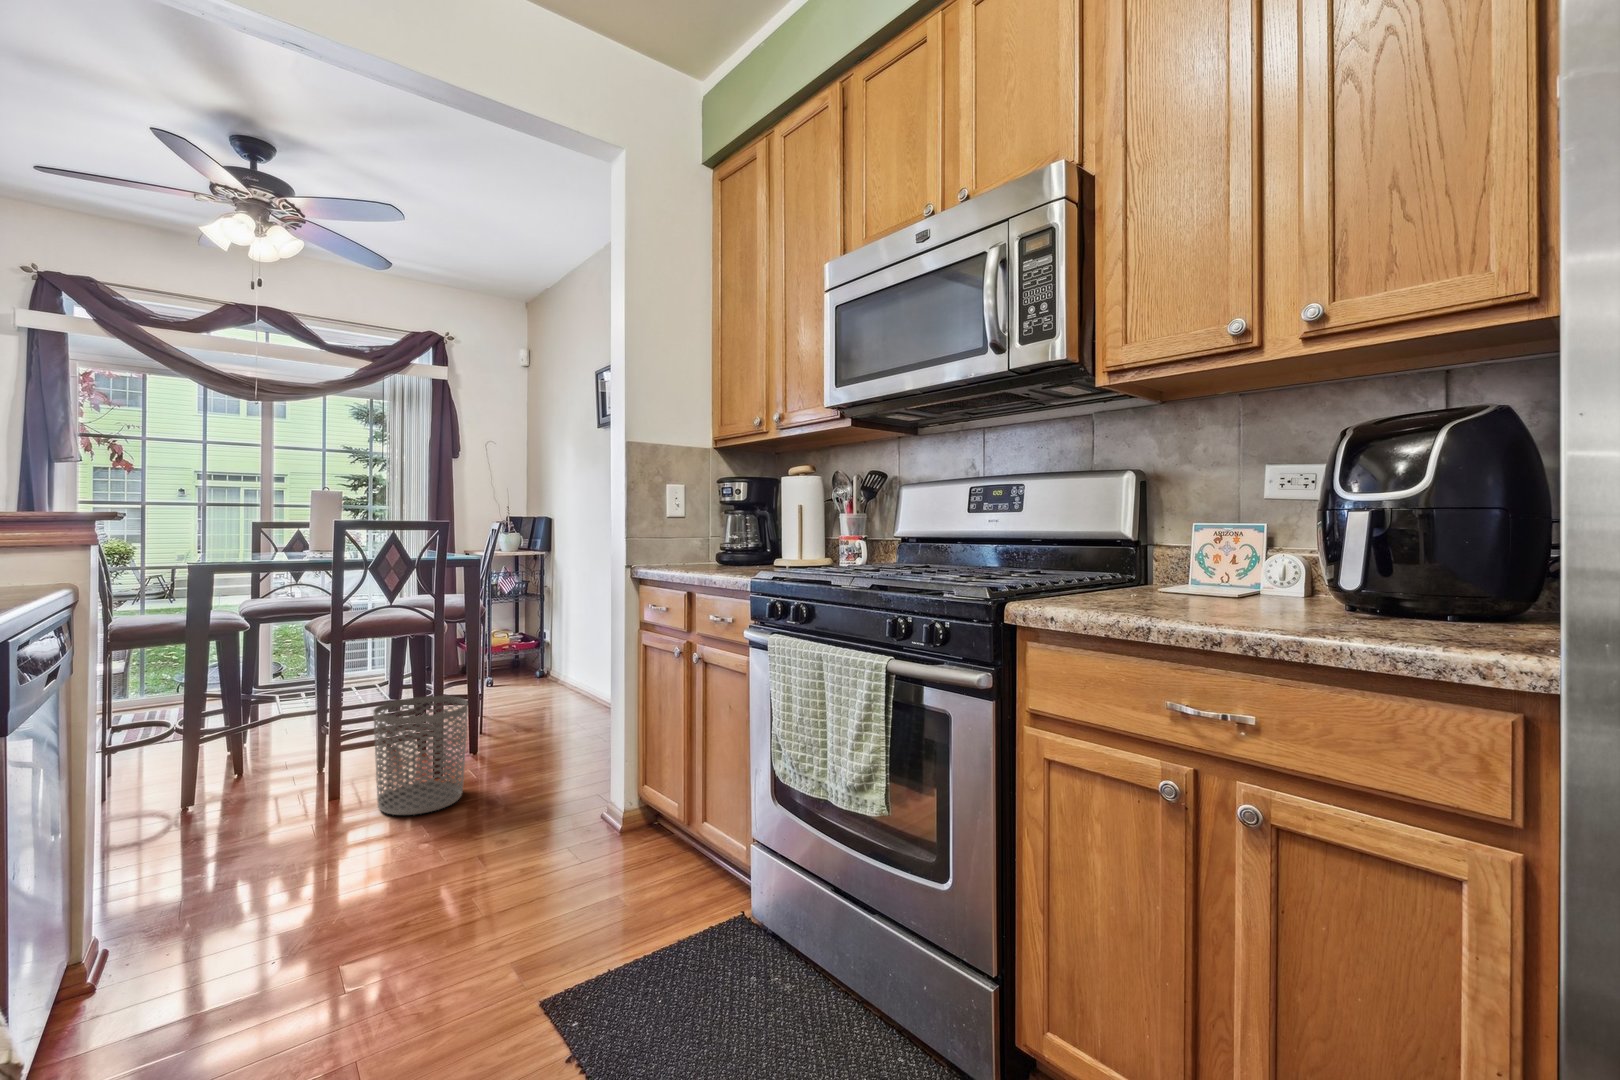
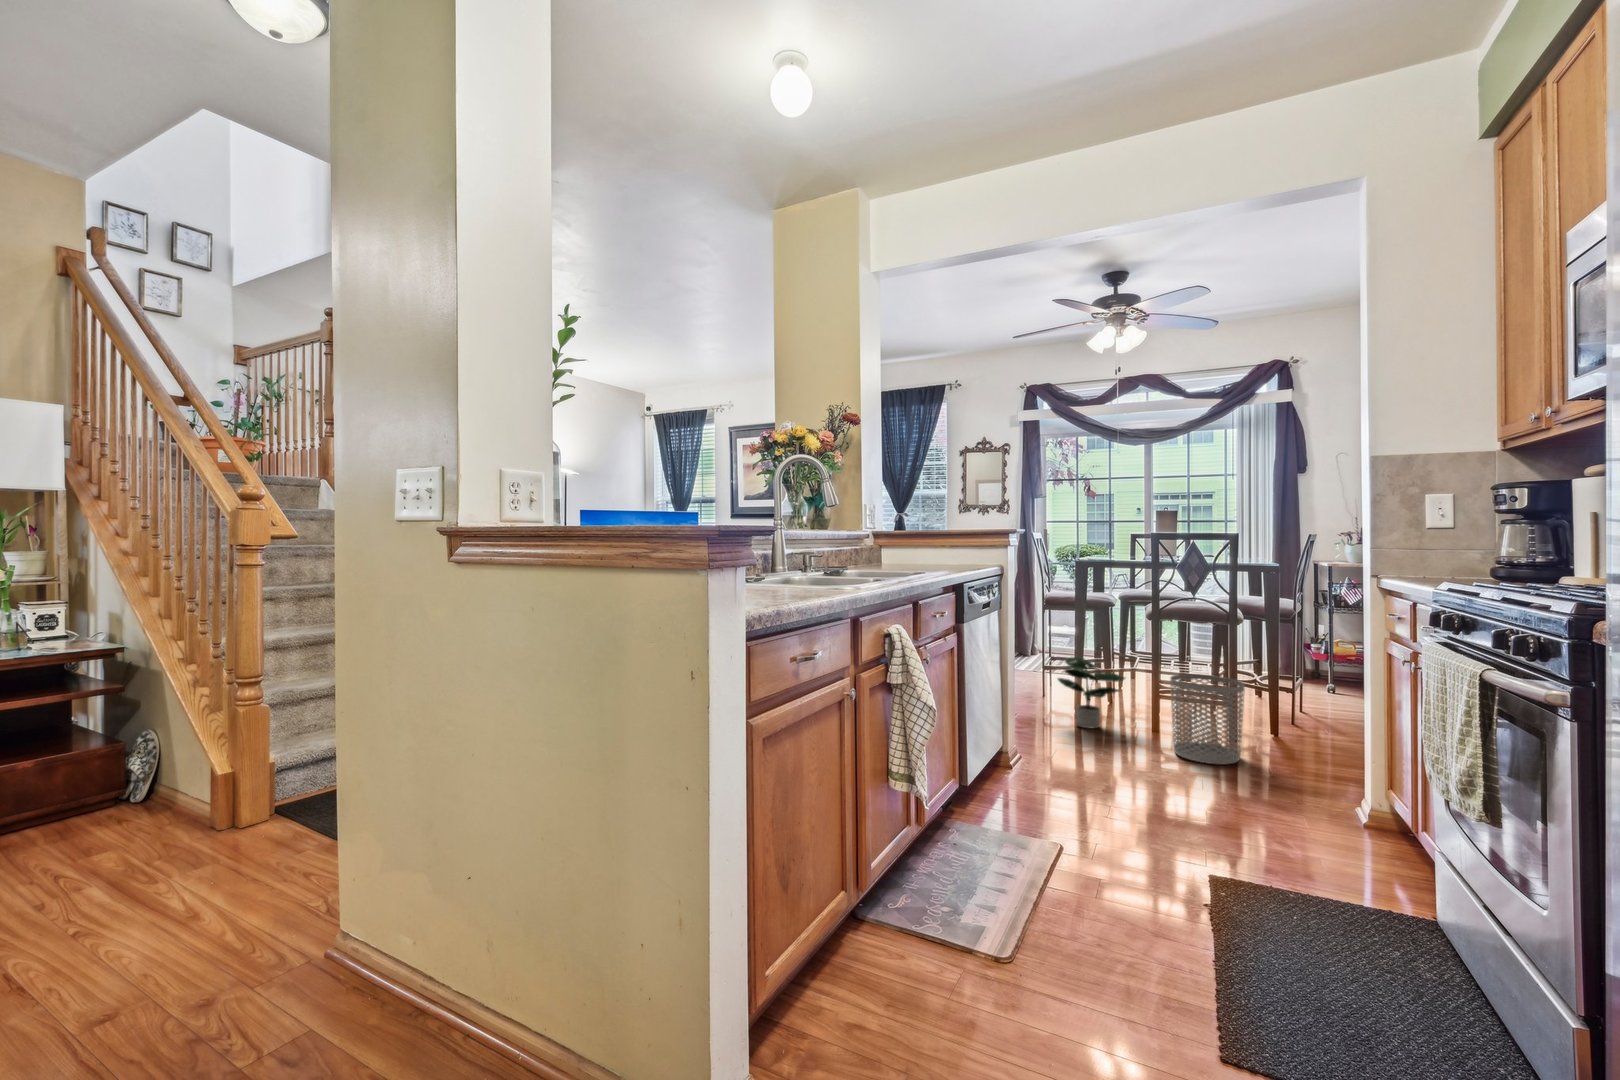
potted plant: none [164,709,291,818] -> present [1058,657,1125,728]

